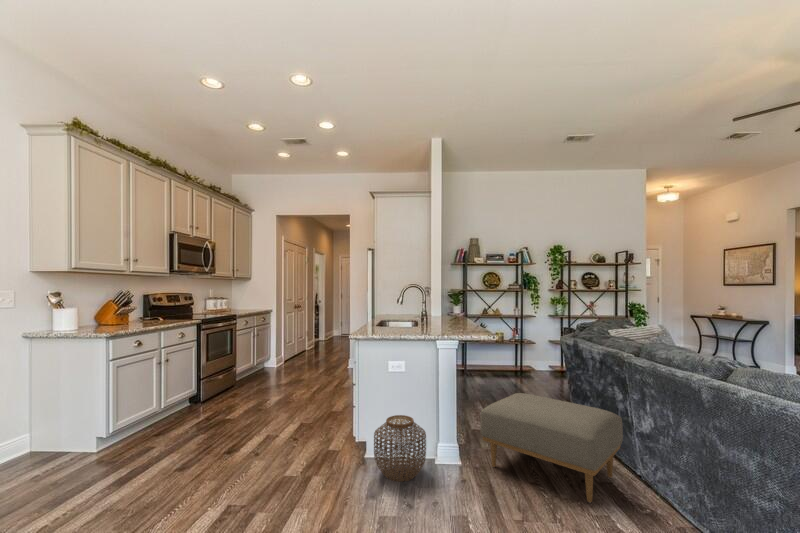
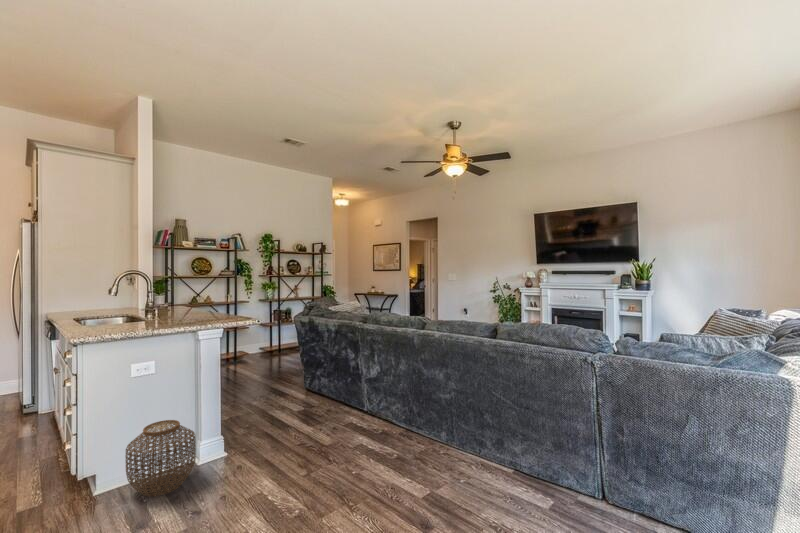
ottoman: present [480,393,623,503] -> none [246,368,357,444]

